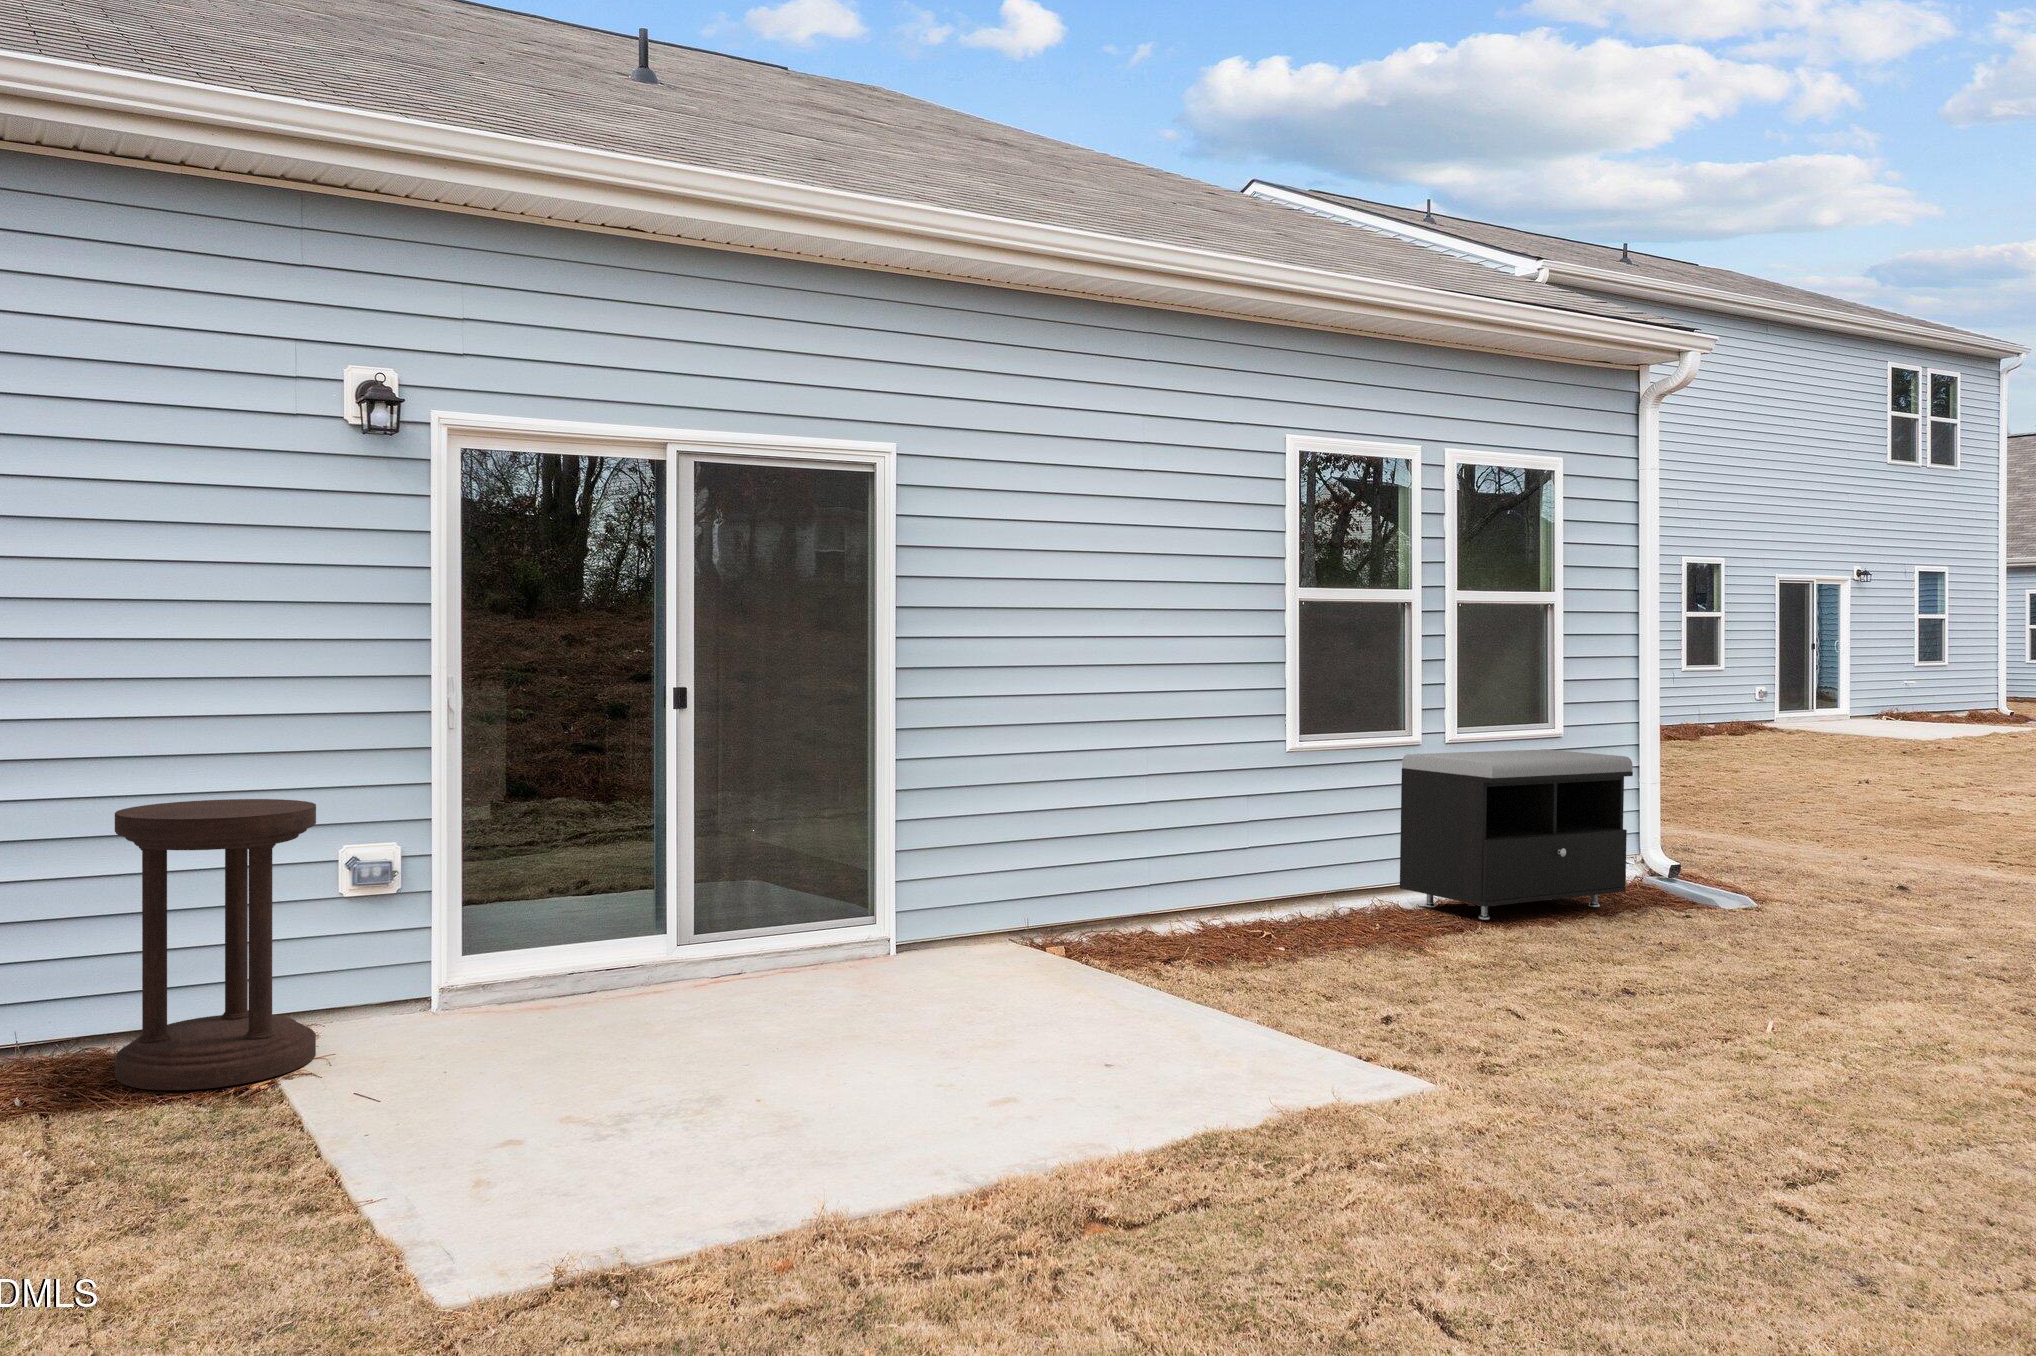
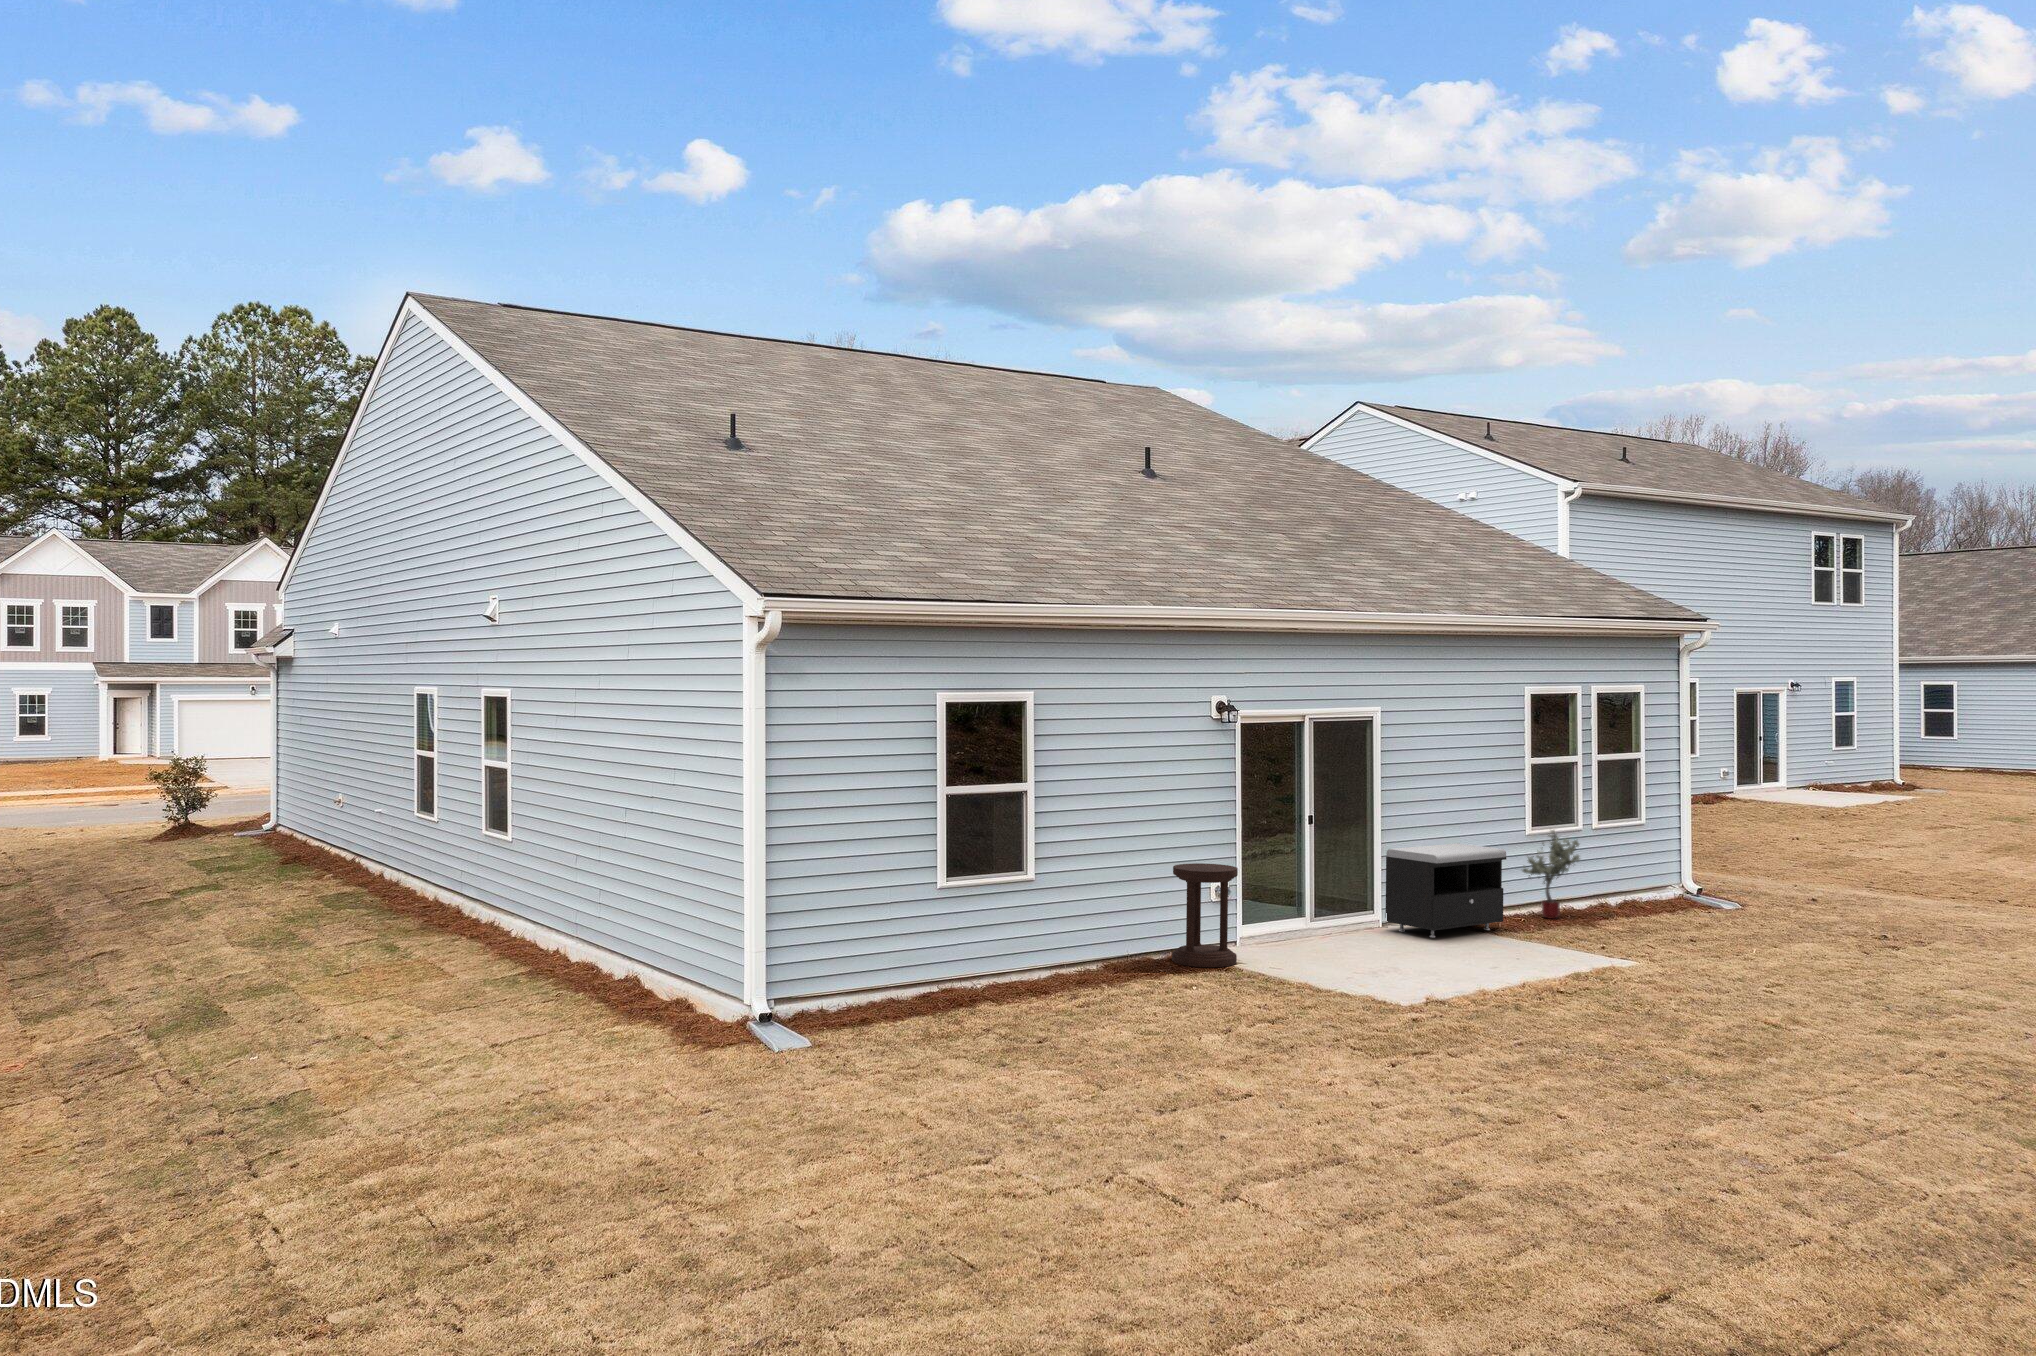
potted tree: none [1261,737,1397,930] -> present [1522,830,1580,919]
storage bench: present [1400,749,1633,920] -> present [1385,843,1506,938]

